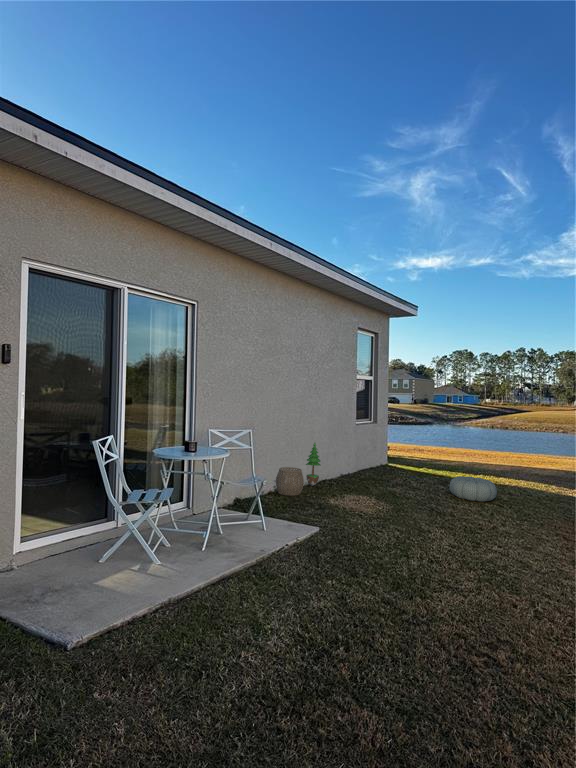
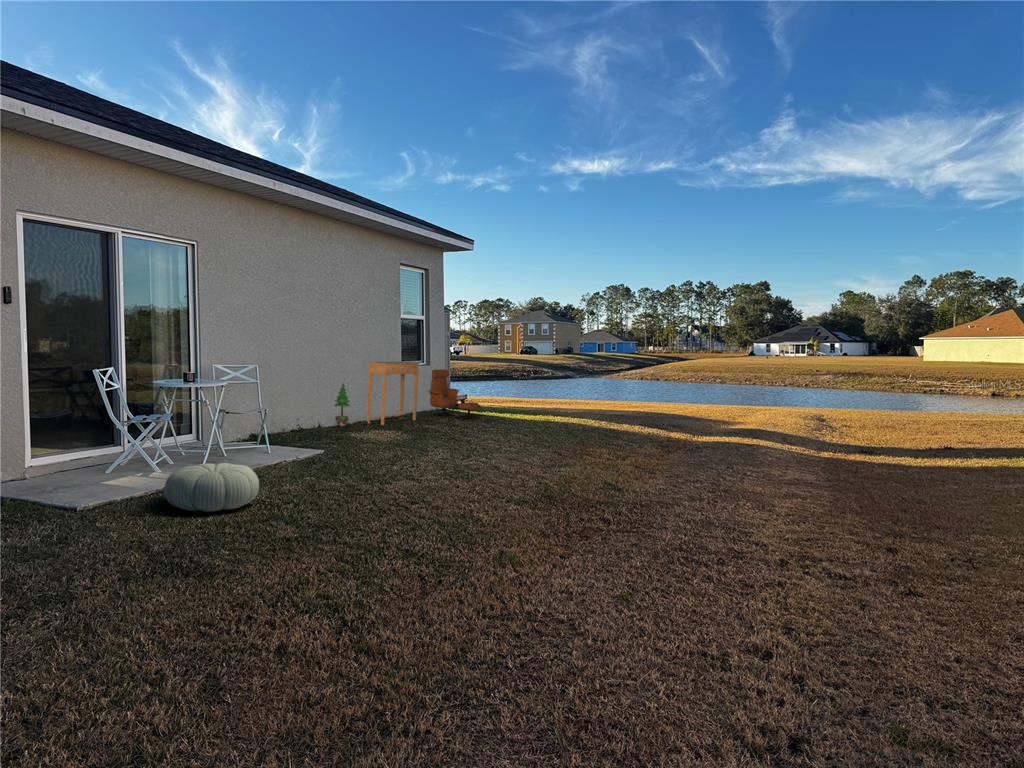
side table: none [330,420,376,483] -> present [367,362,419,425]
lounge chair: none [378,427,427,477] -> present [429,369,480,420]
woven basket: present [276,467,304,496] -> none [297,407,327,434]
pouf: present [449,476,497,502] -> present [164,463,259,512]

